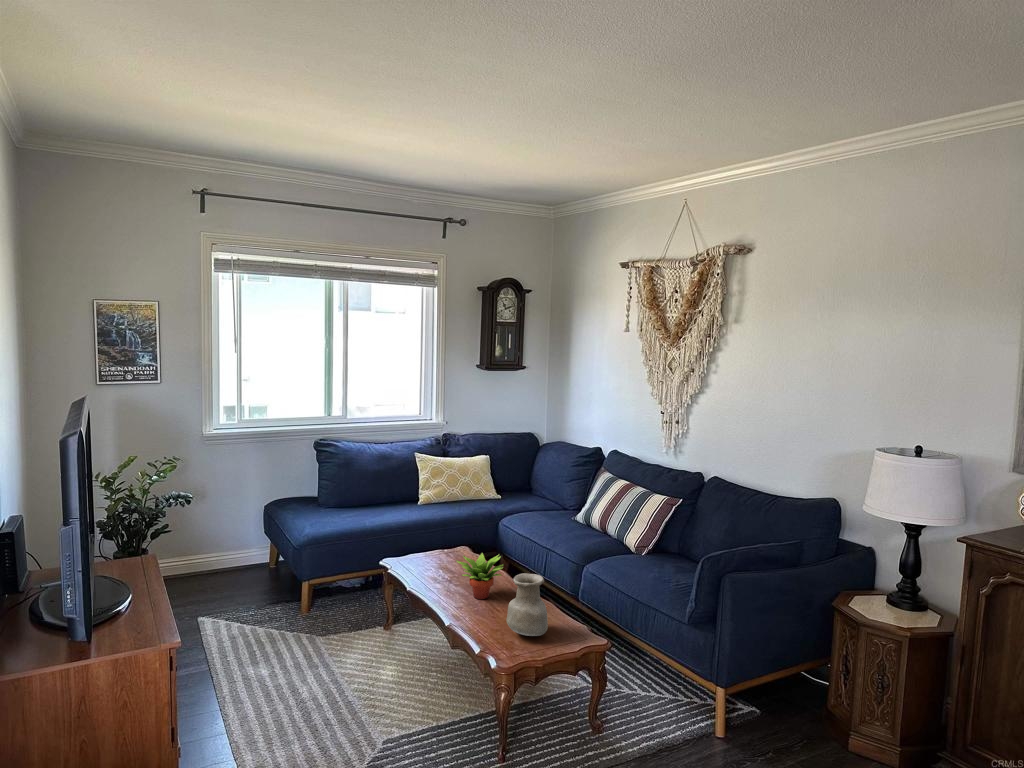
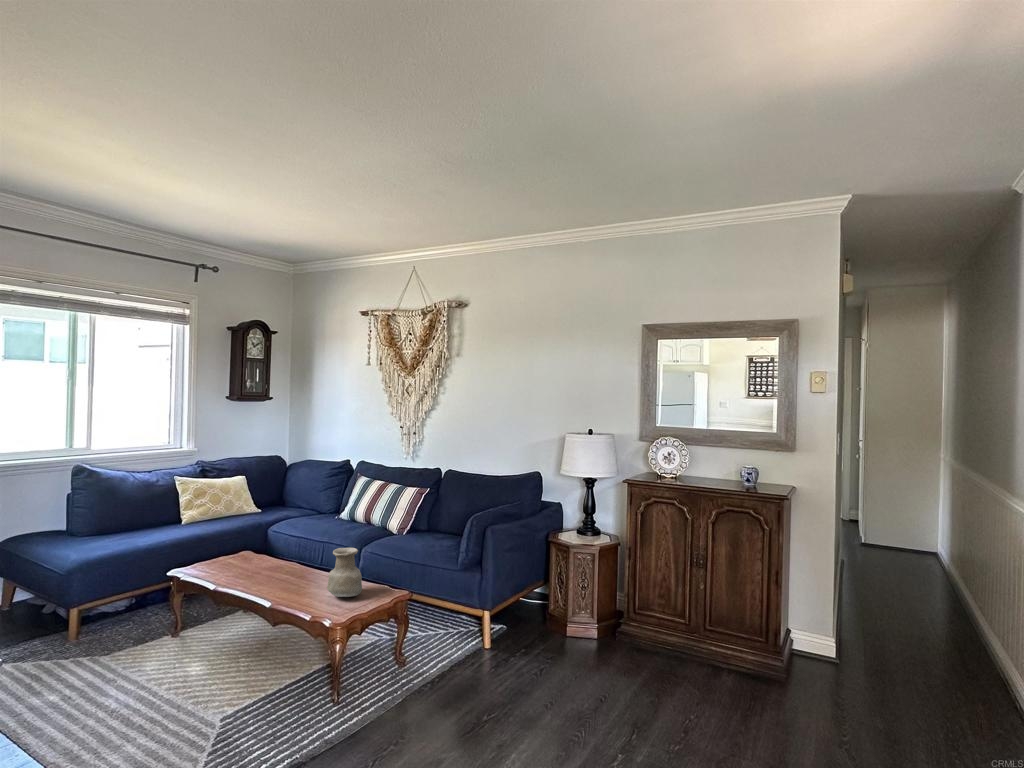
succulent plant: present [456,553,504,599] -> none [267,541,309,583]

